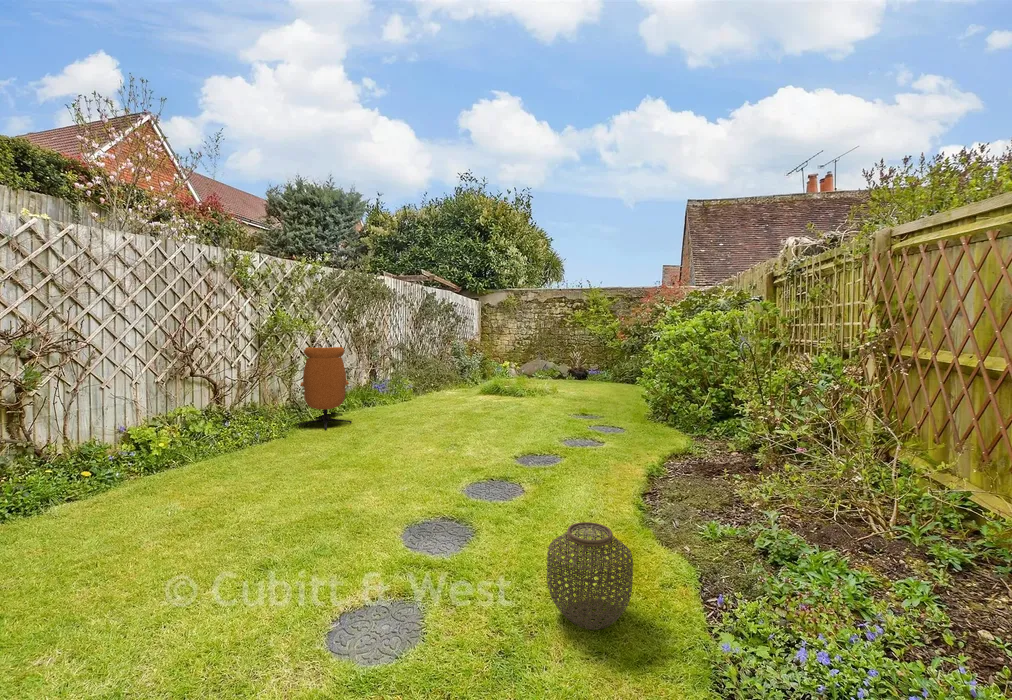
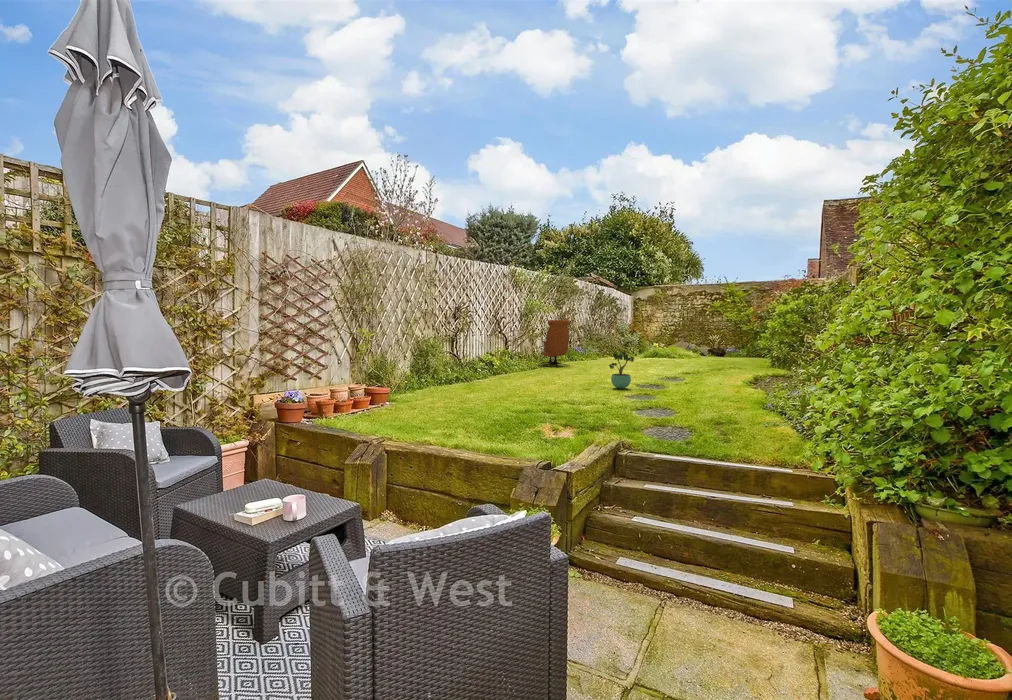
potted plant: none [354,443,409,529] -> present [609,351,634,389]
woven basket: present [547,522,633,630] -> none [701,370,736,405]

